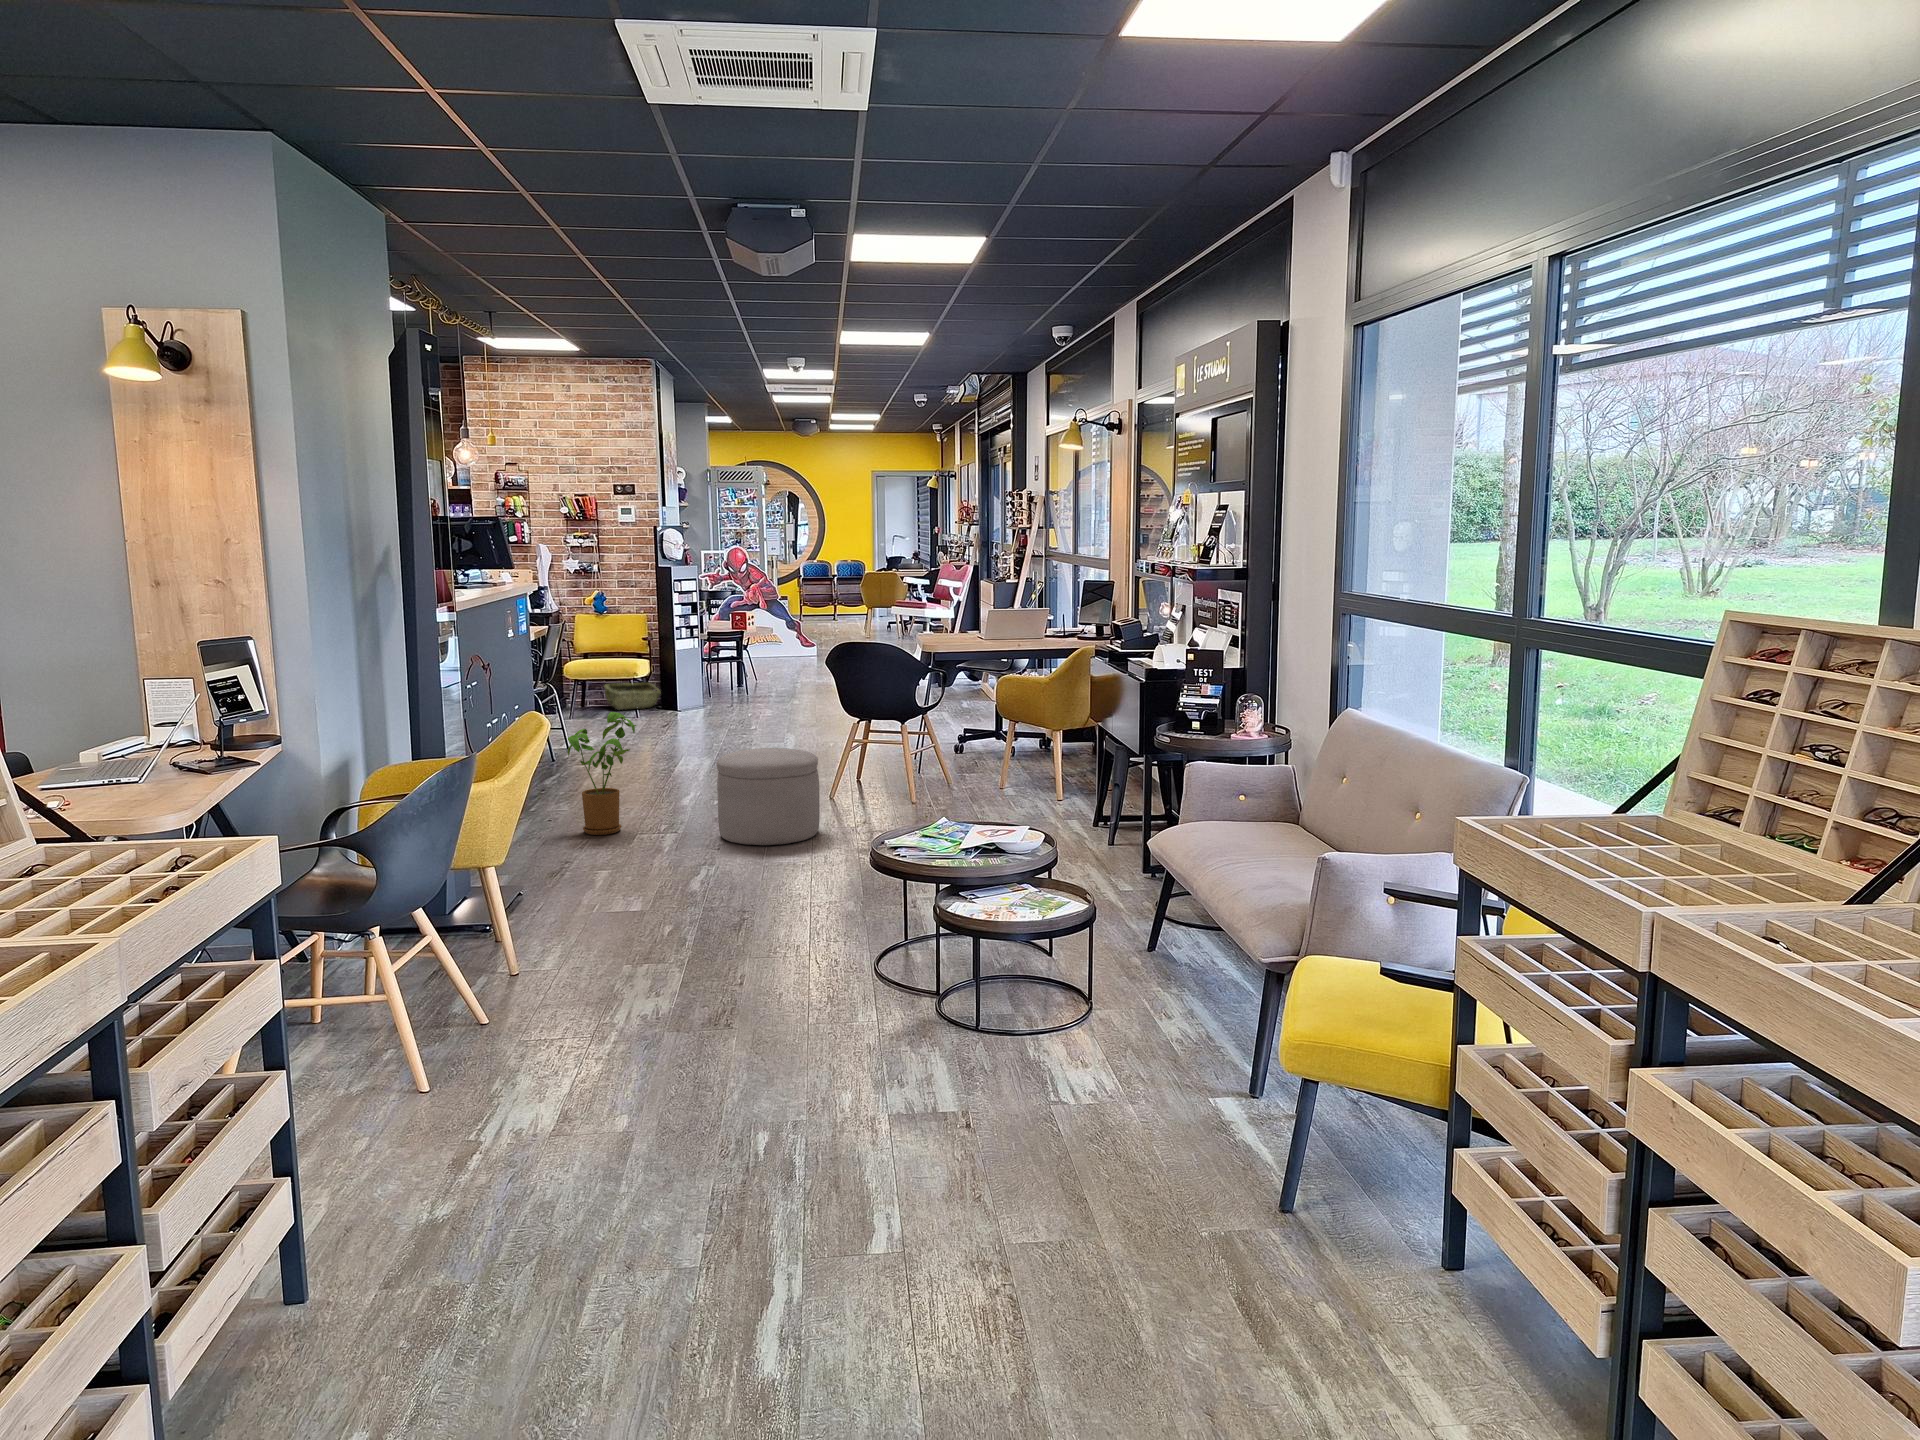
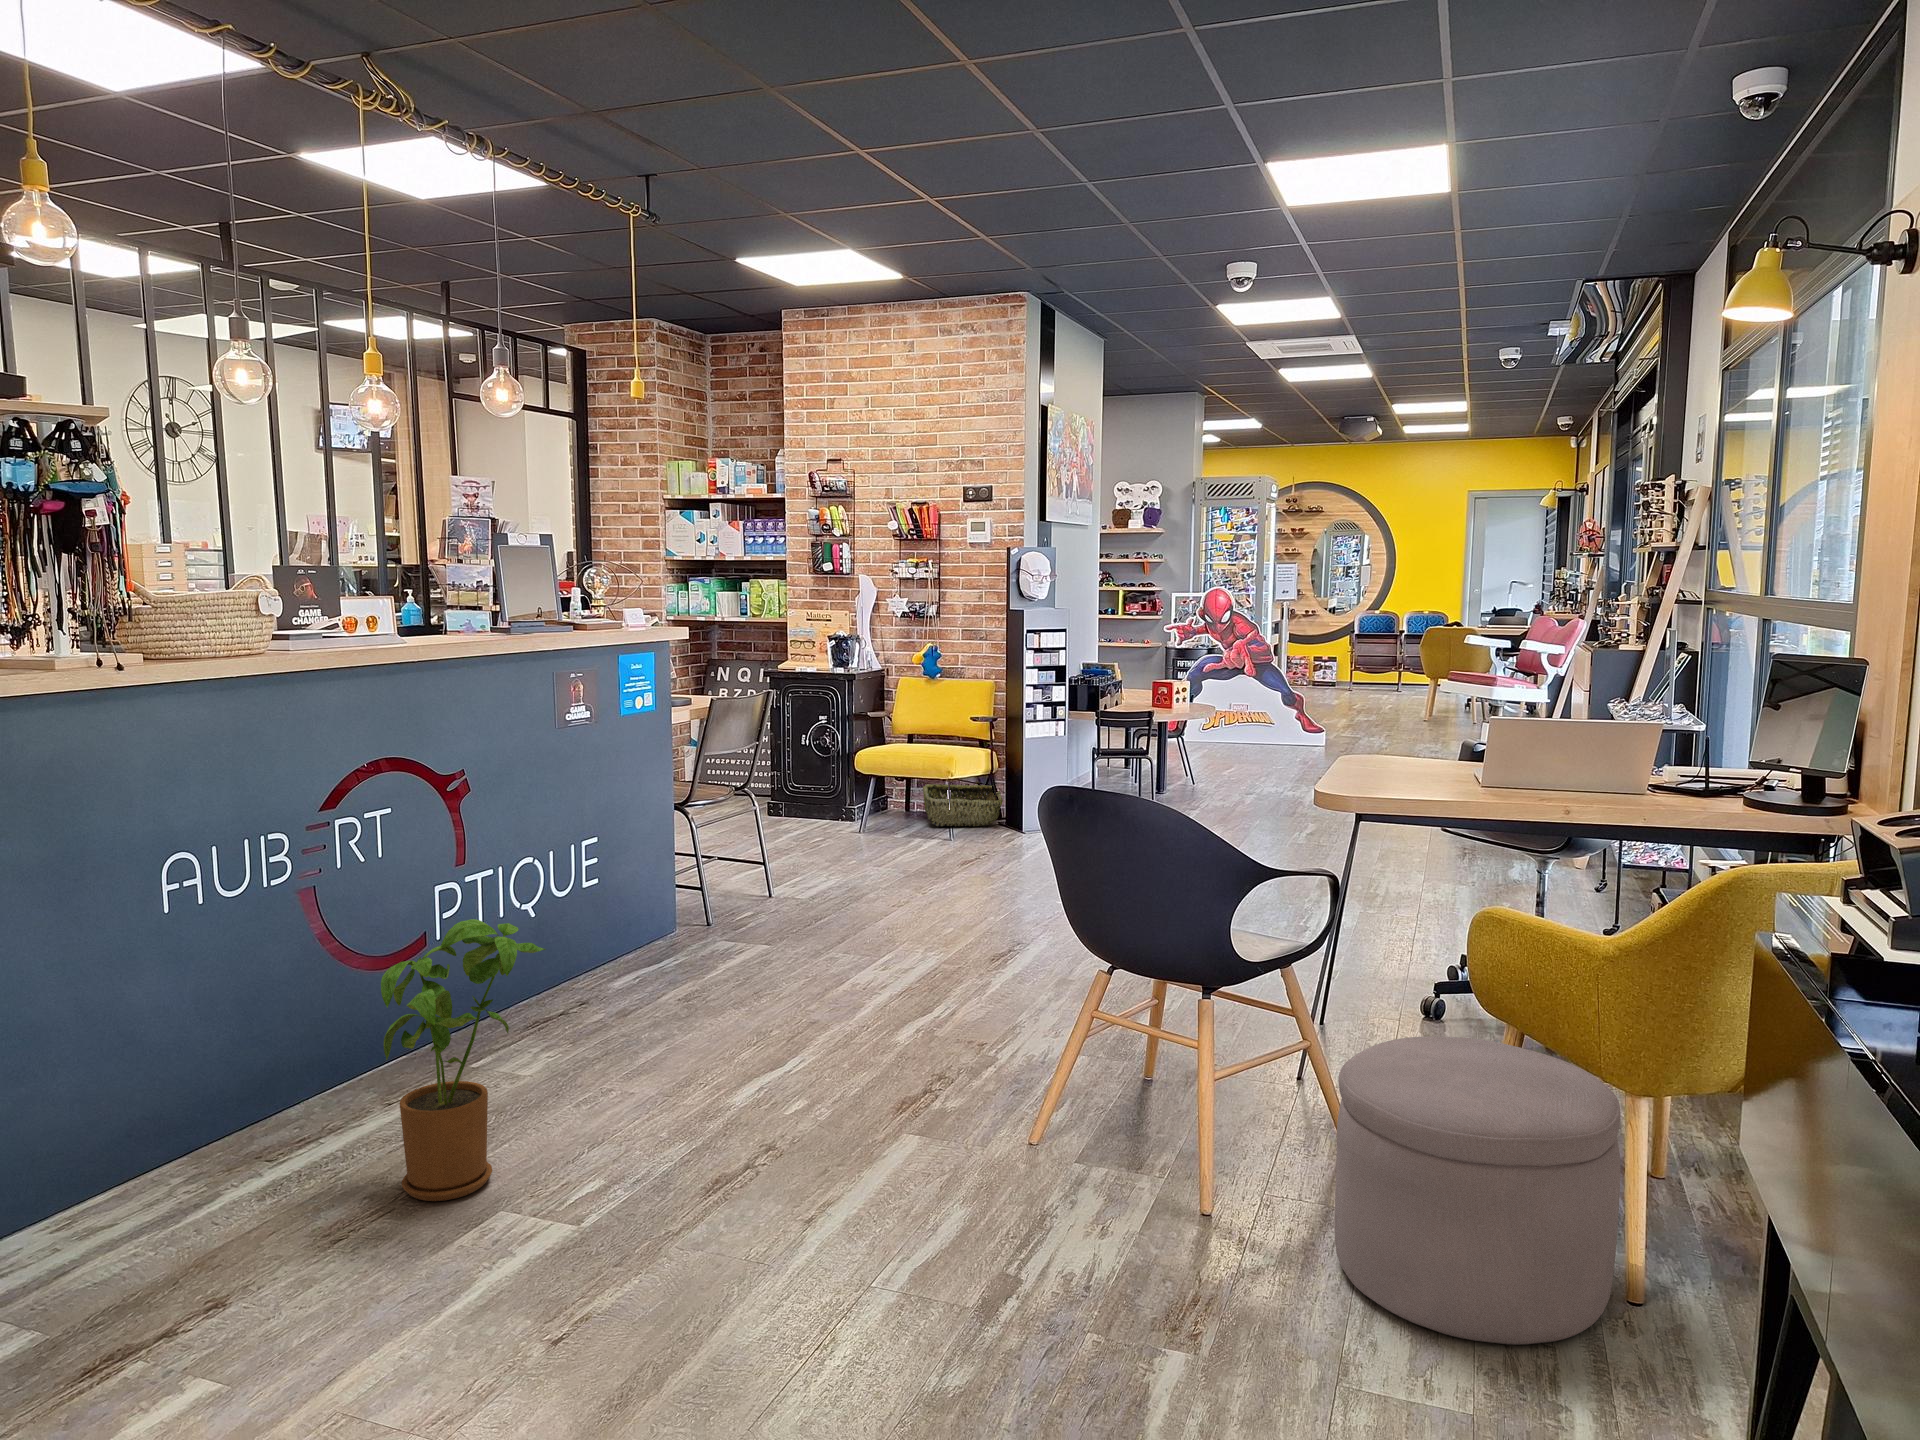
ottoman: present [717,748,820,845] -> present [1335,1036,1621,1345]

